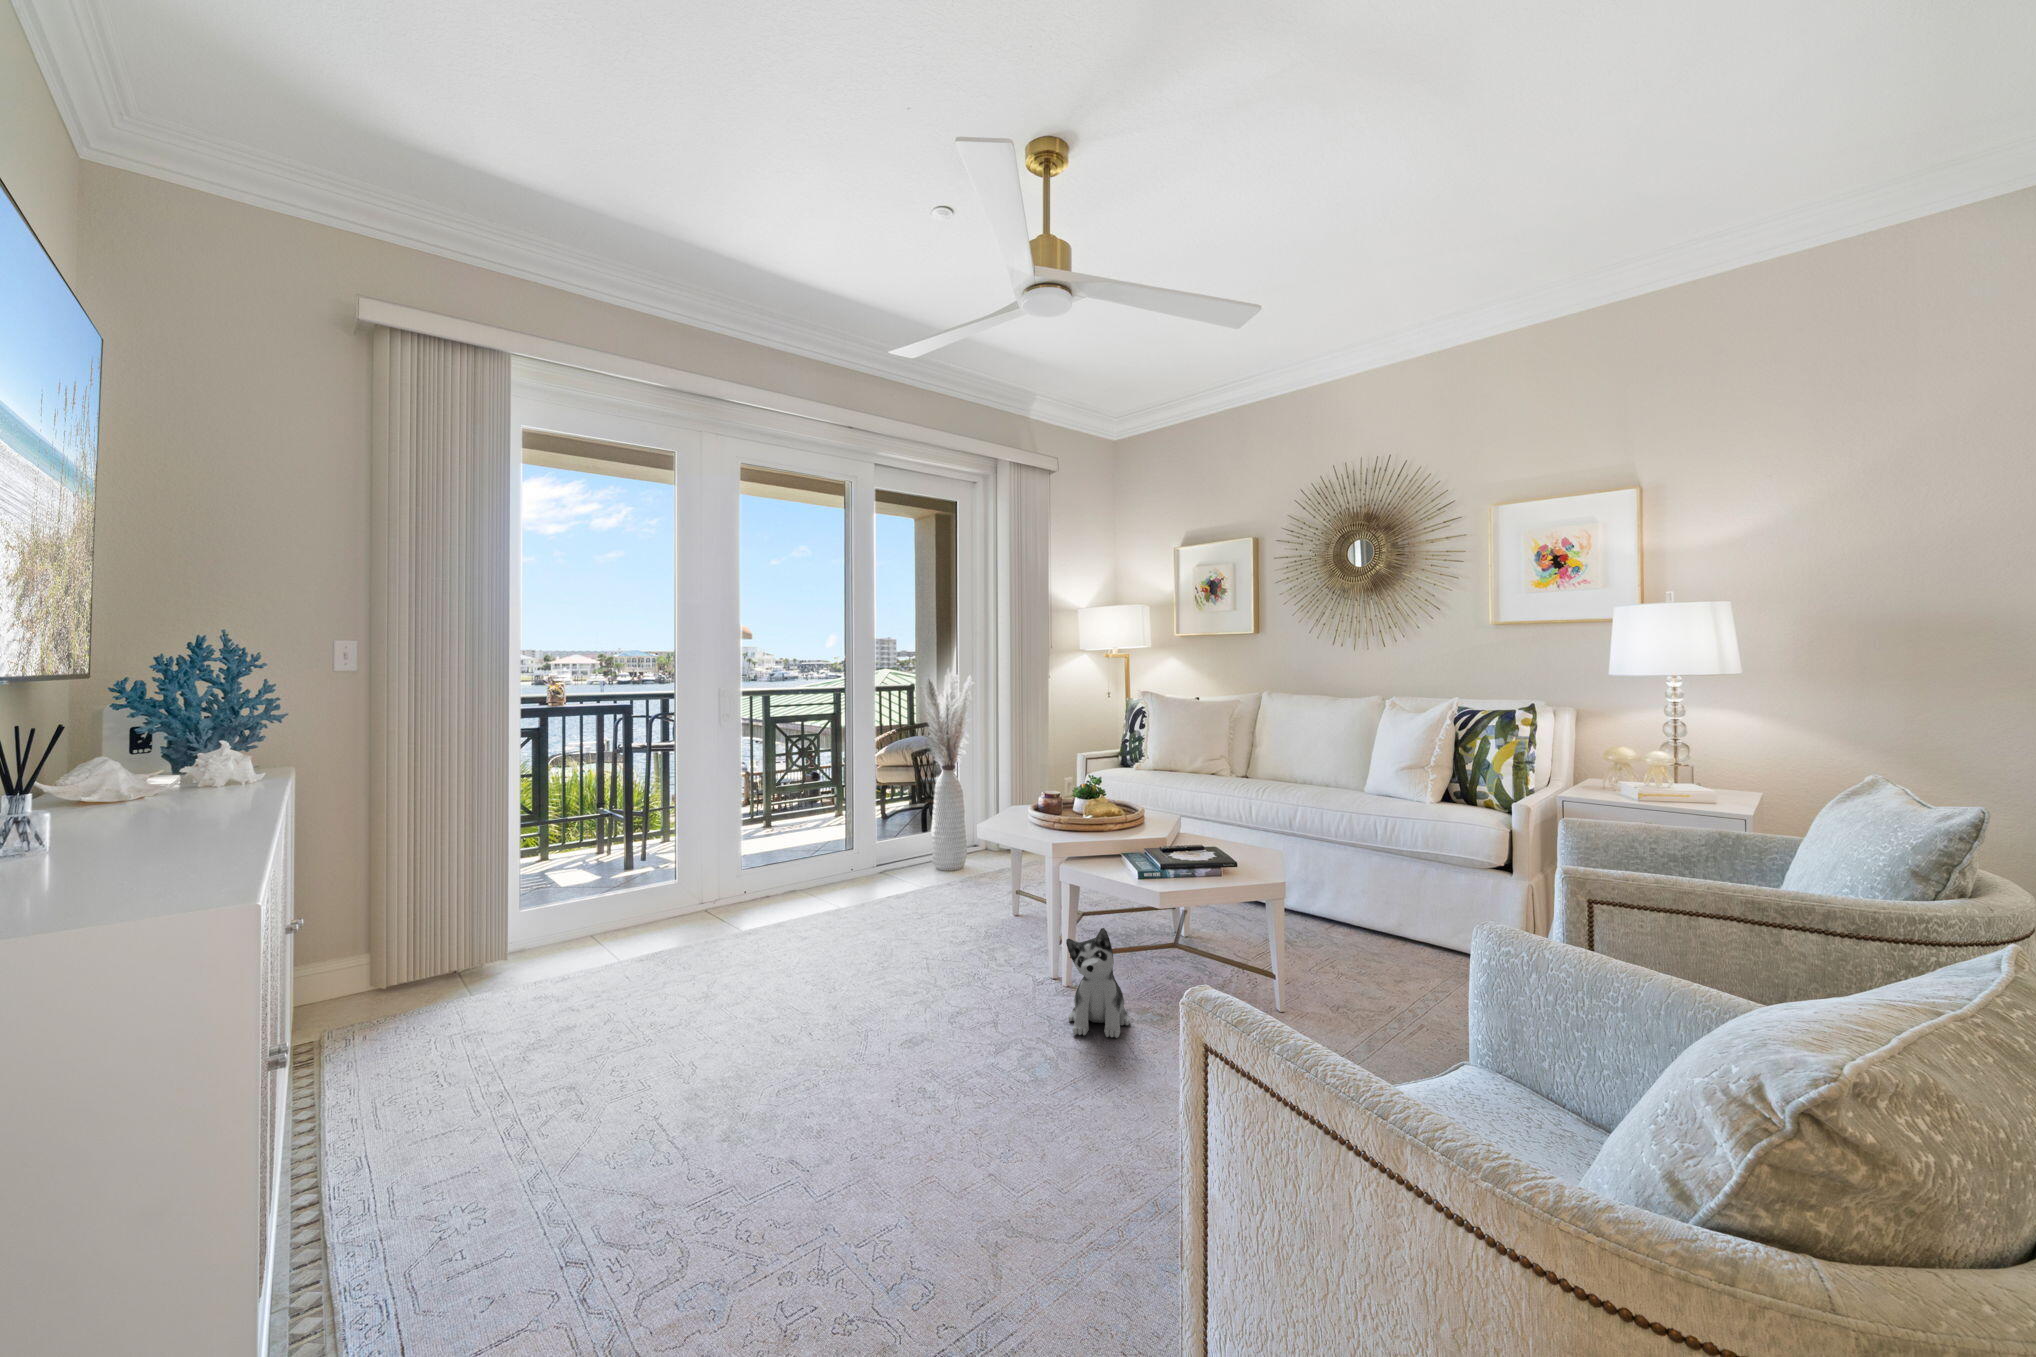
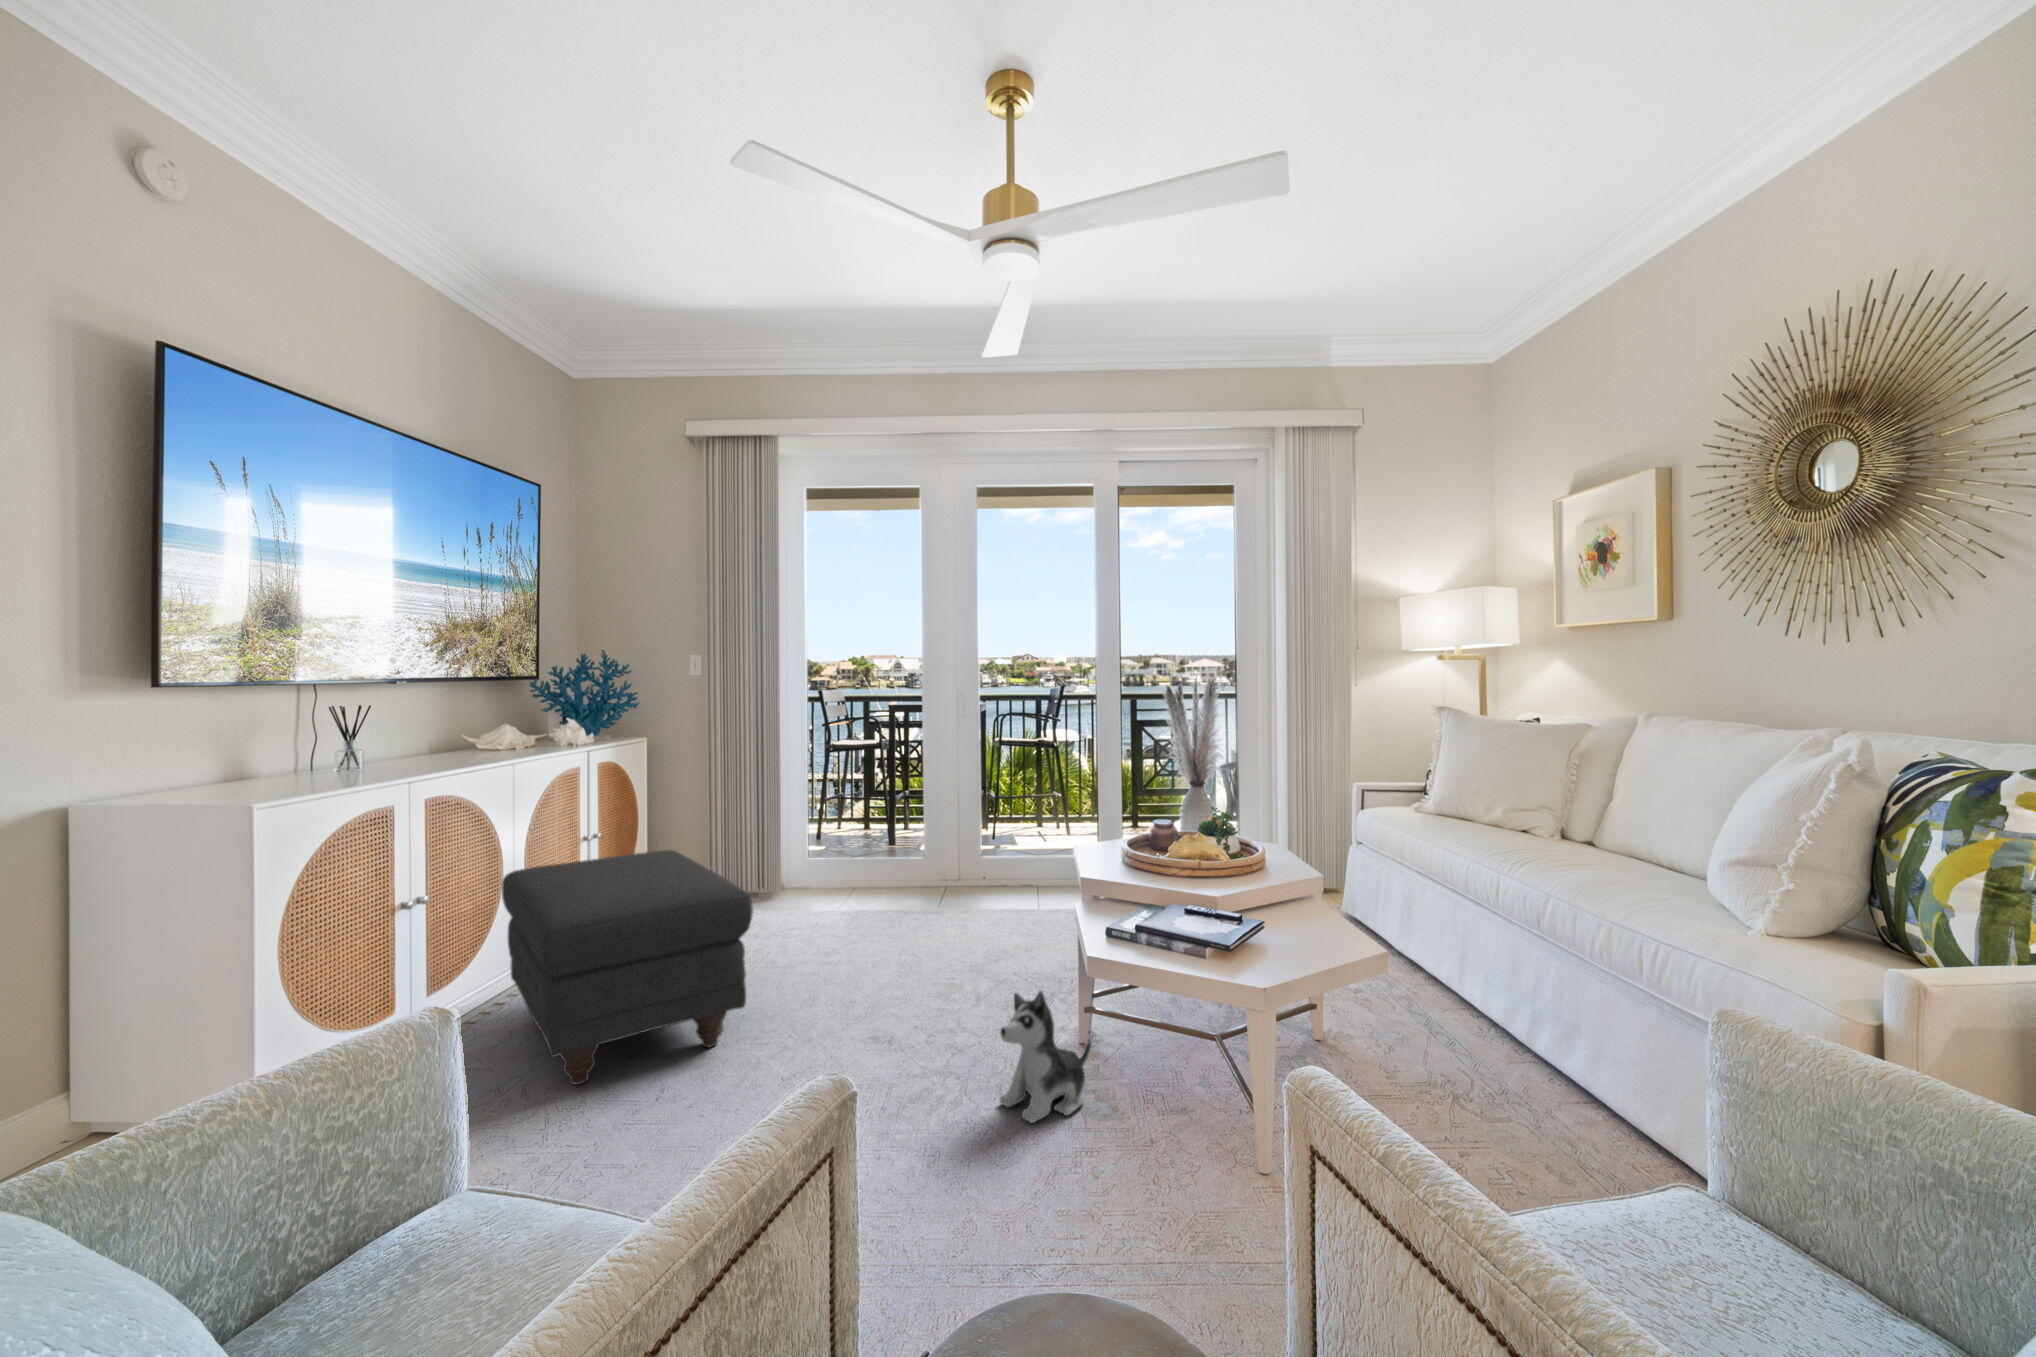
ottoman: none [341,892,782,1182] -> present [502,850,753,1084]

